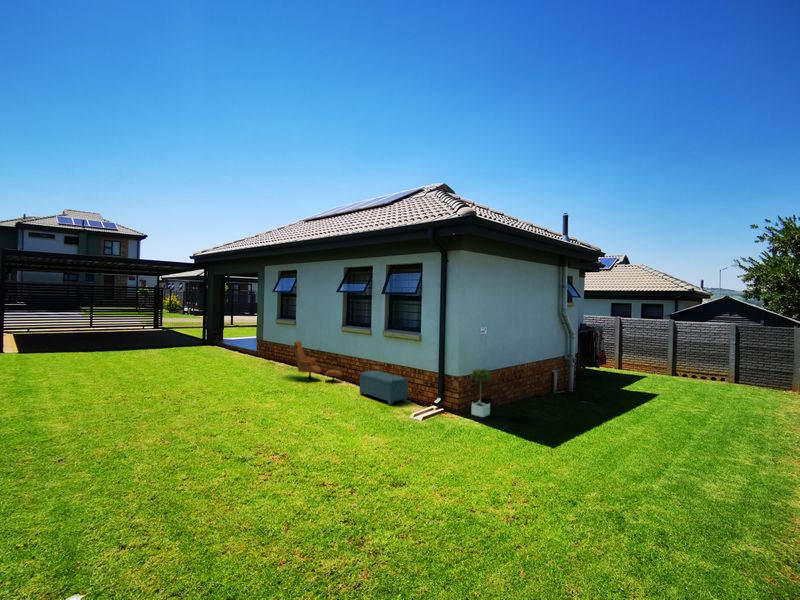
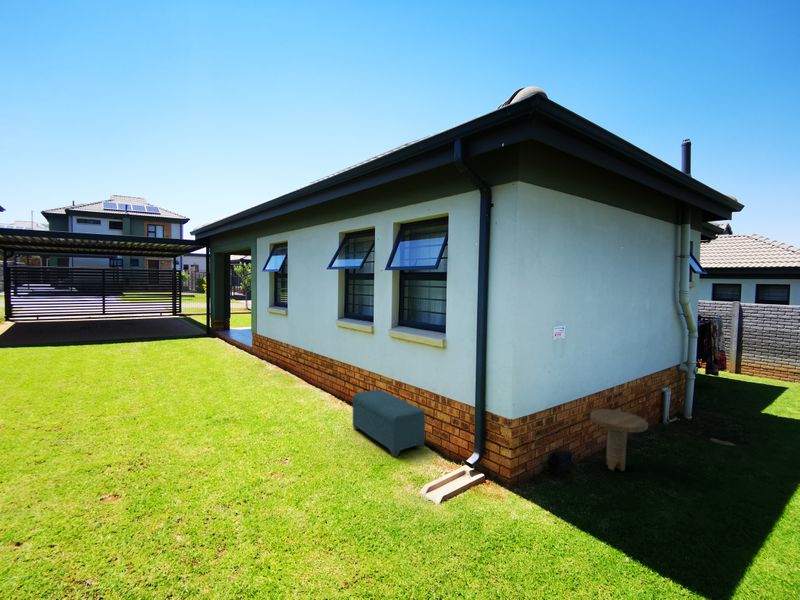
lounge chair: present [294,341,342,383] -> none [269,340,338,403]
potted tree: present [471,369,491,417] -> none [534,405,576,497]
side table: none [501,376,530,409] -> present [590,409,648,471]

